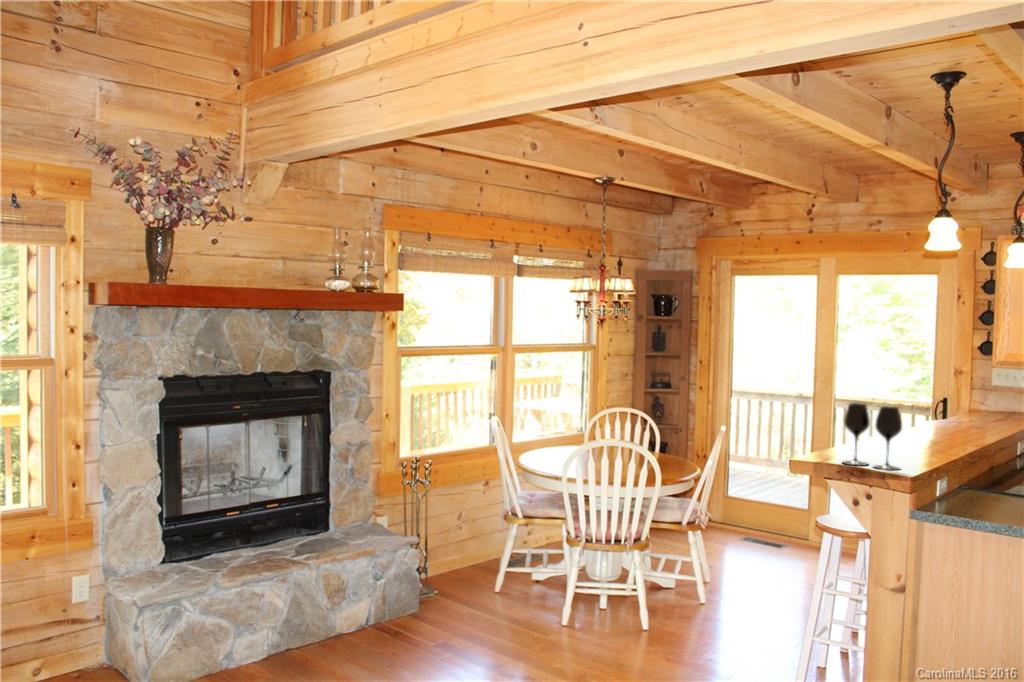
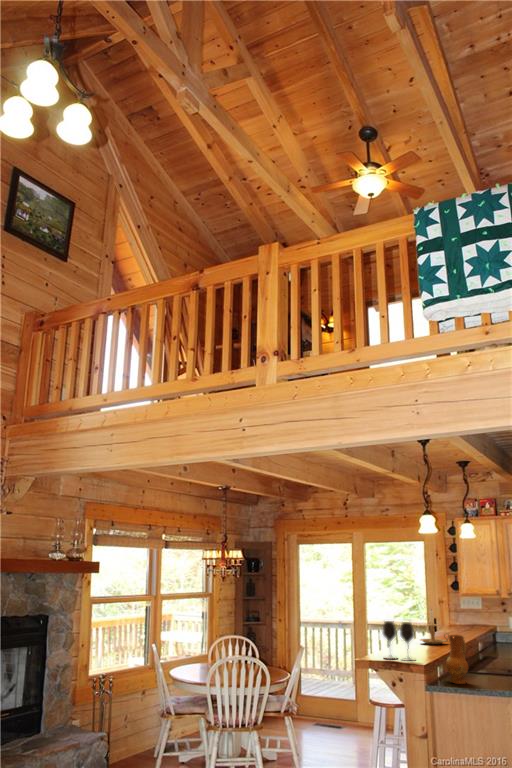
candle holder: none [914,384,969,441] -> present [420,610,449,644]
ceramic jug: none [955,431,997,512] -> present [446,635,468,684]

